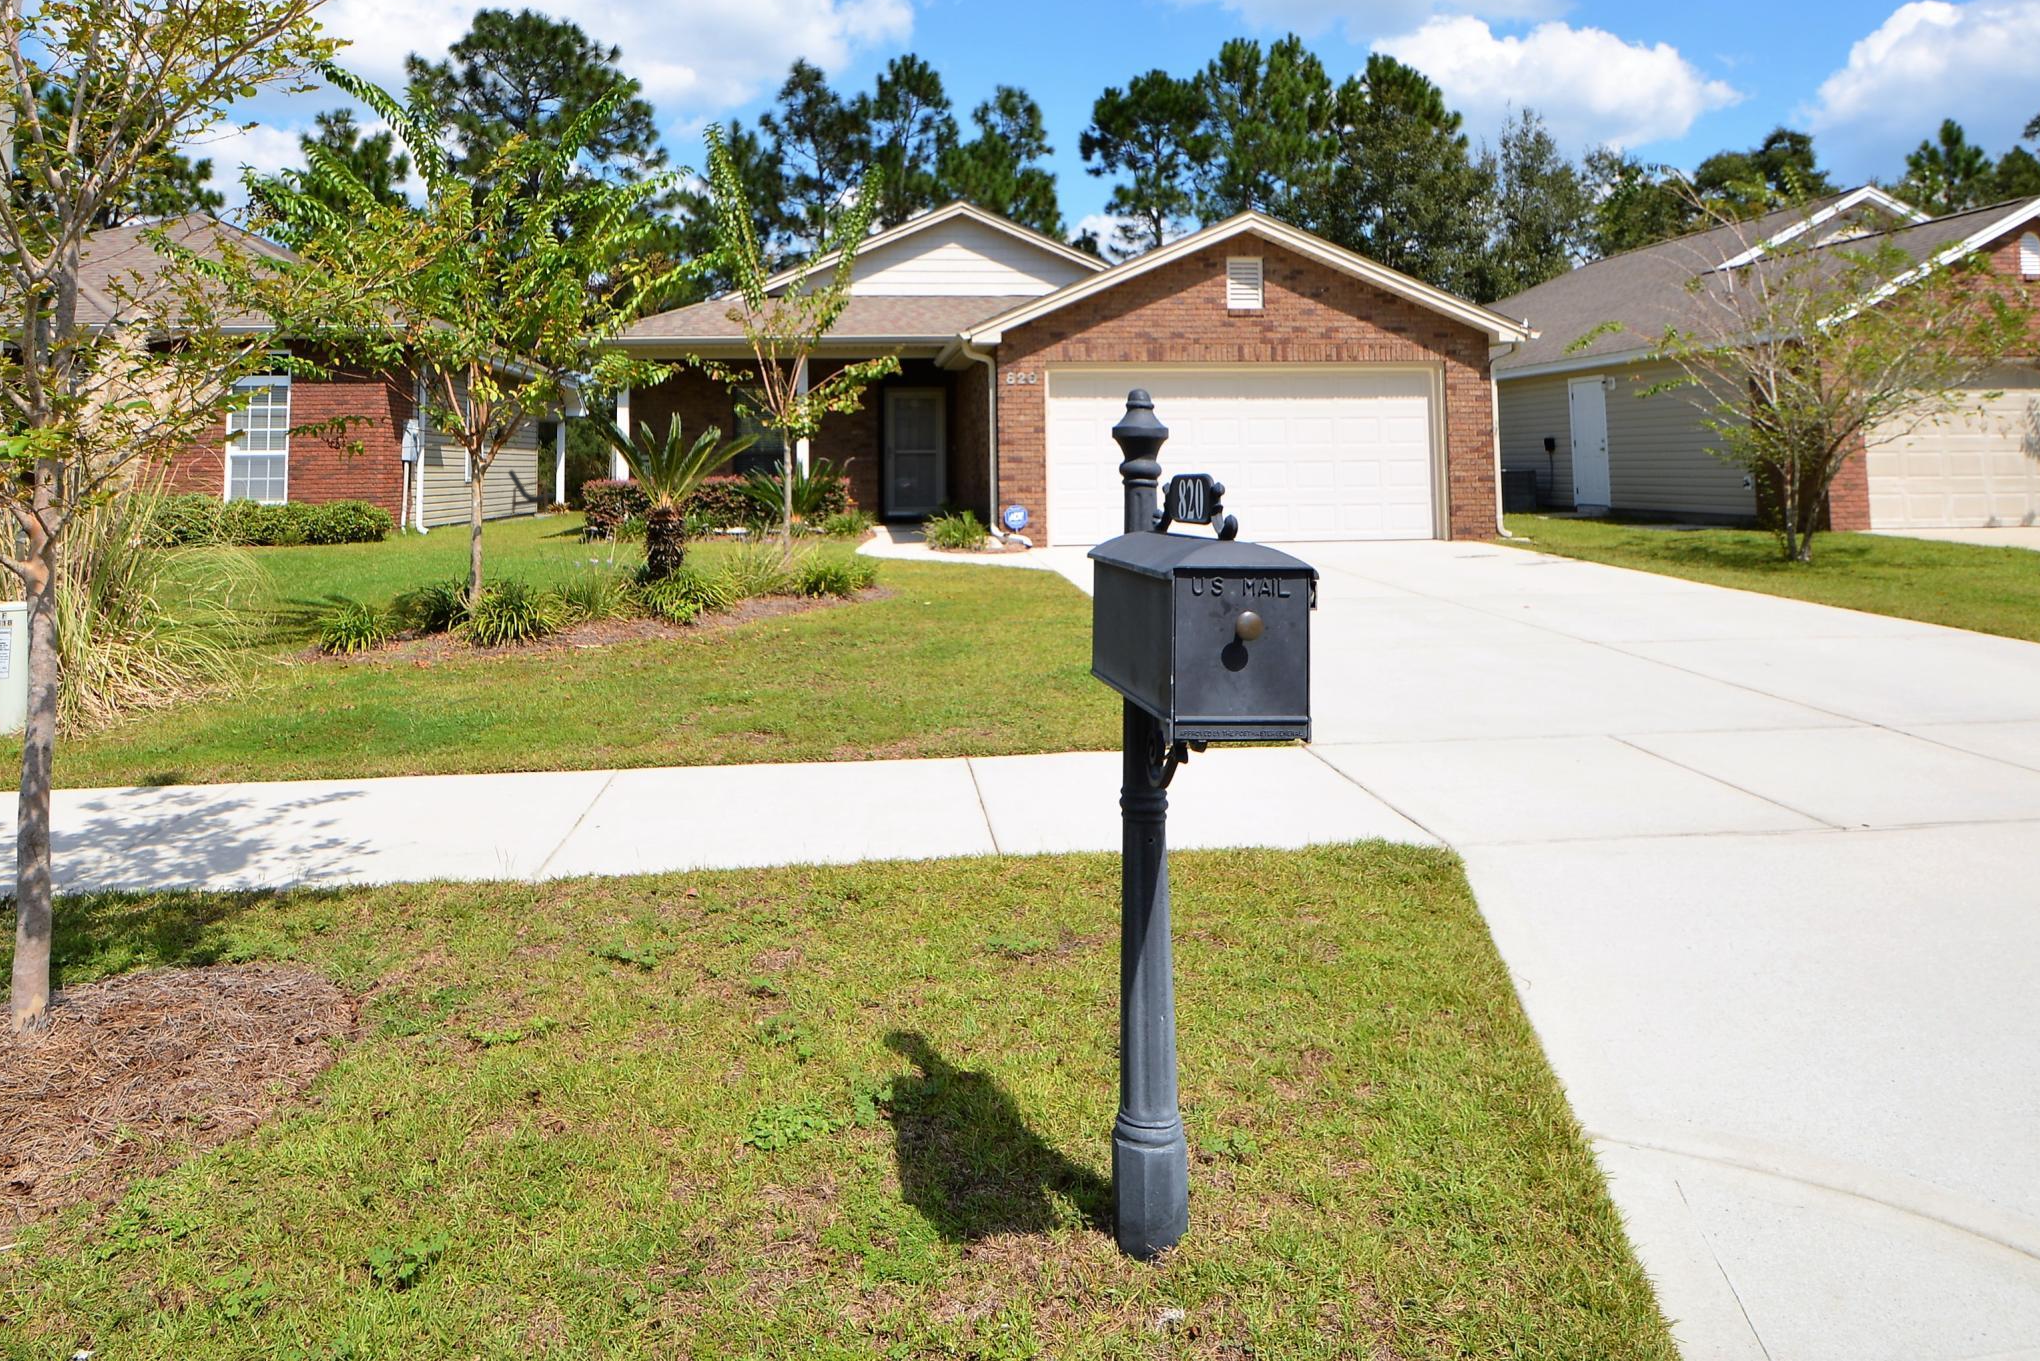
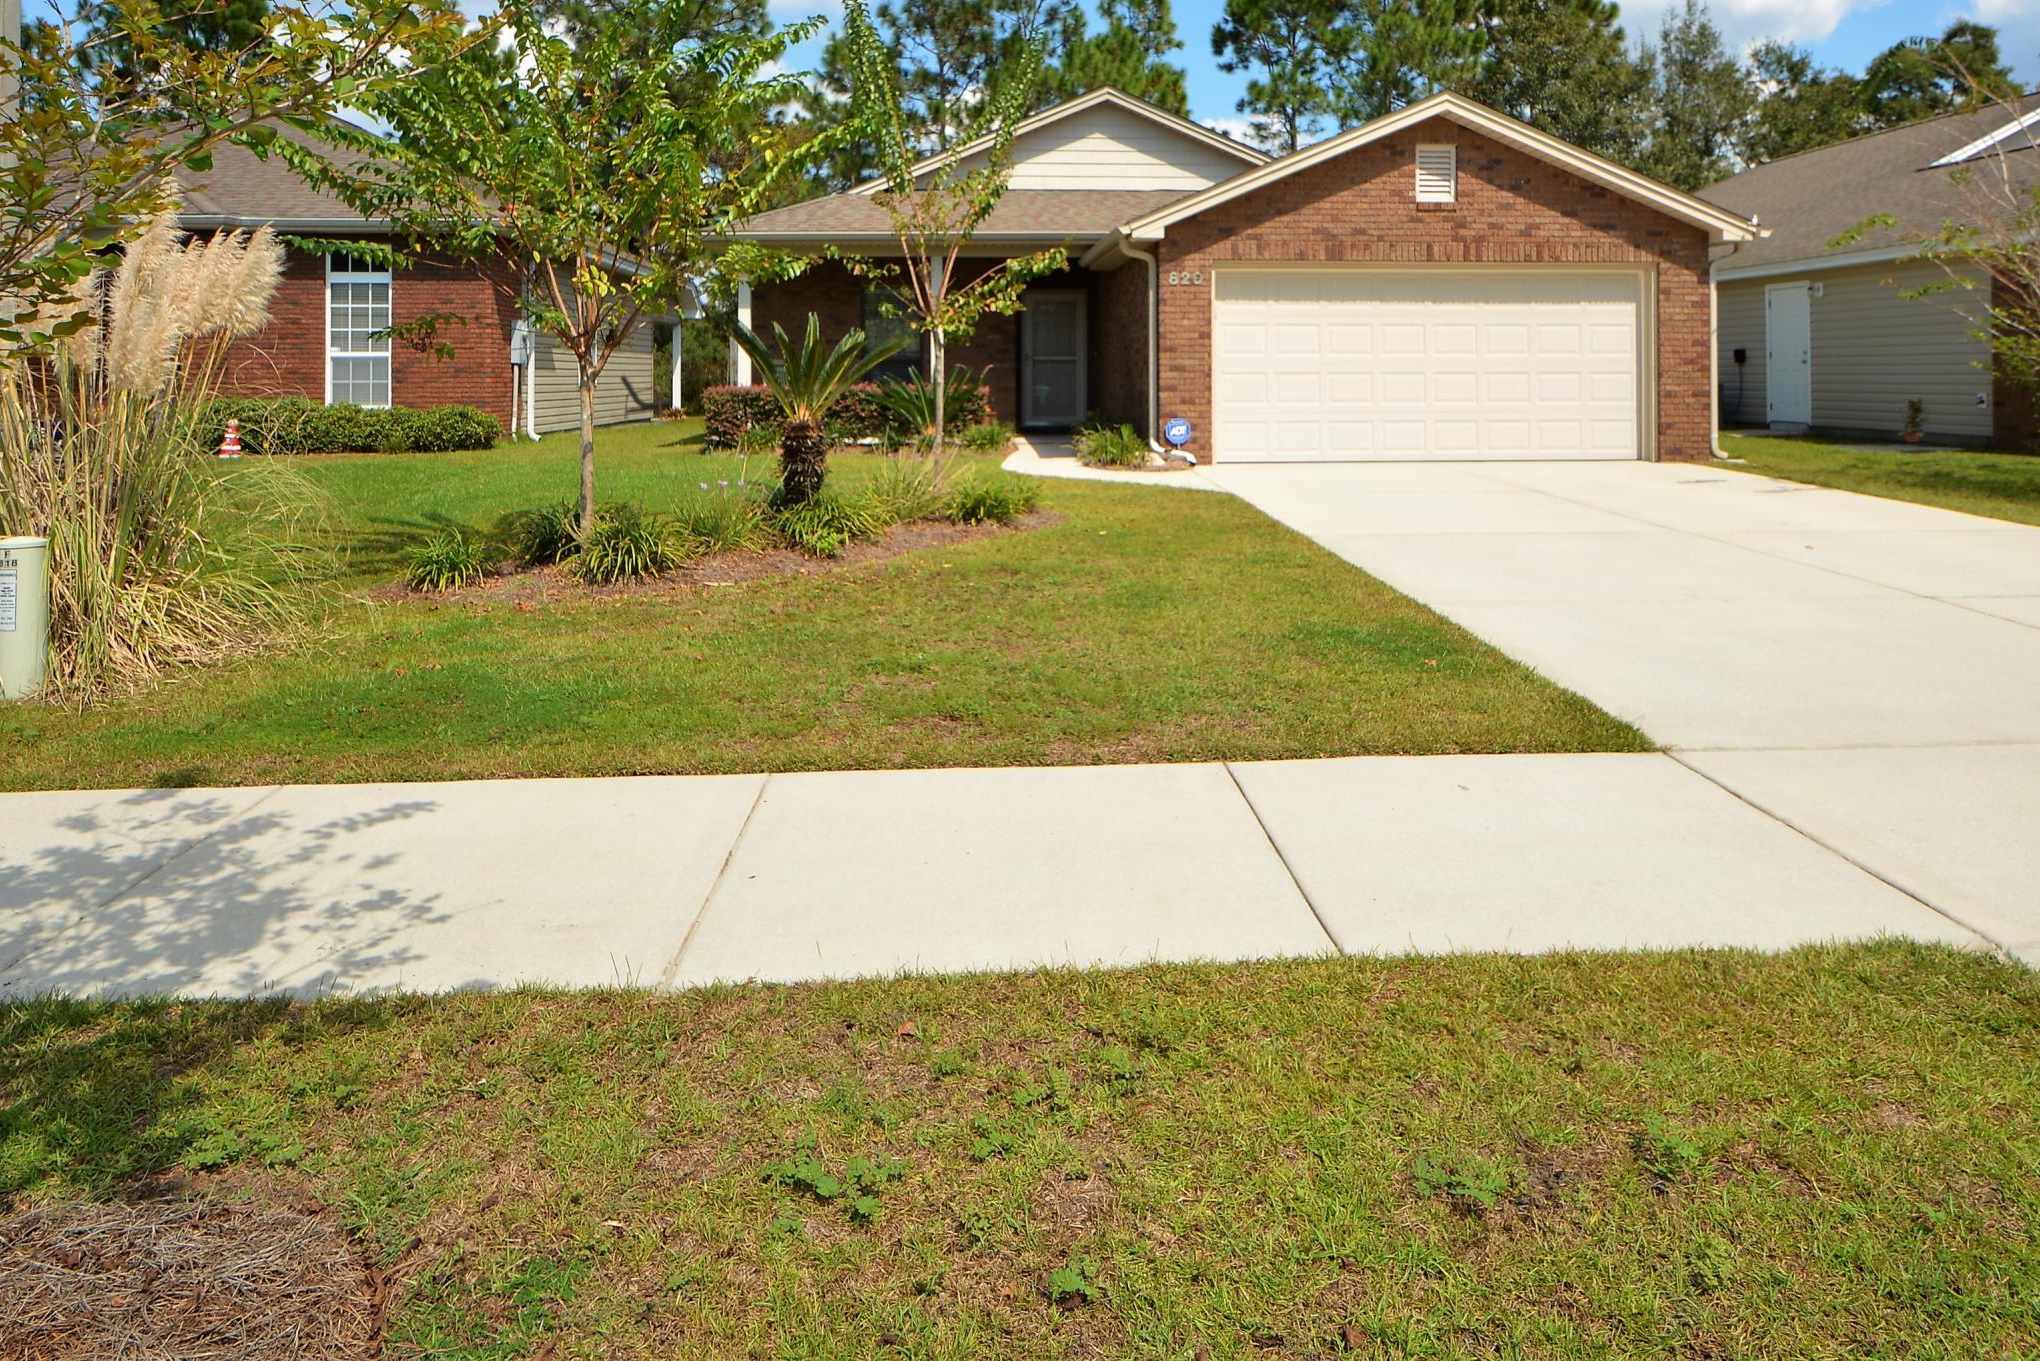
decorative plant: none [1678,480,1709,520] -> present [1899,398,1928,442]

